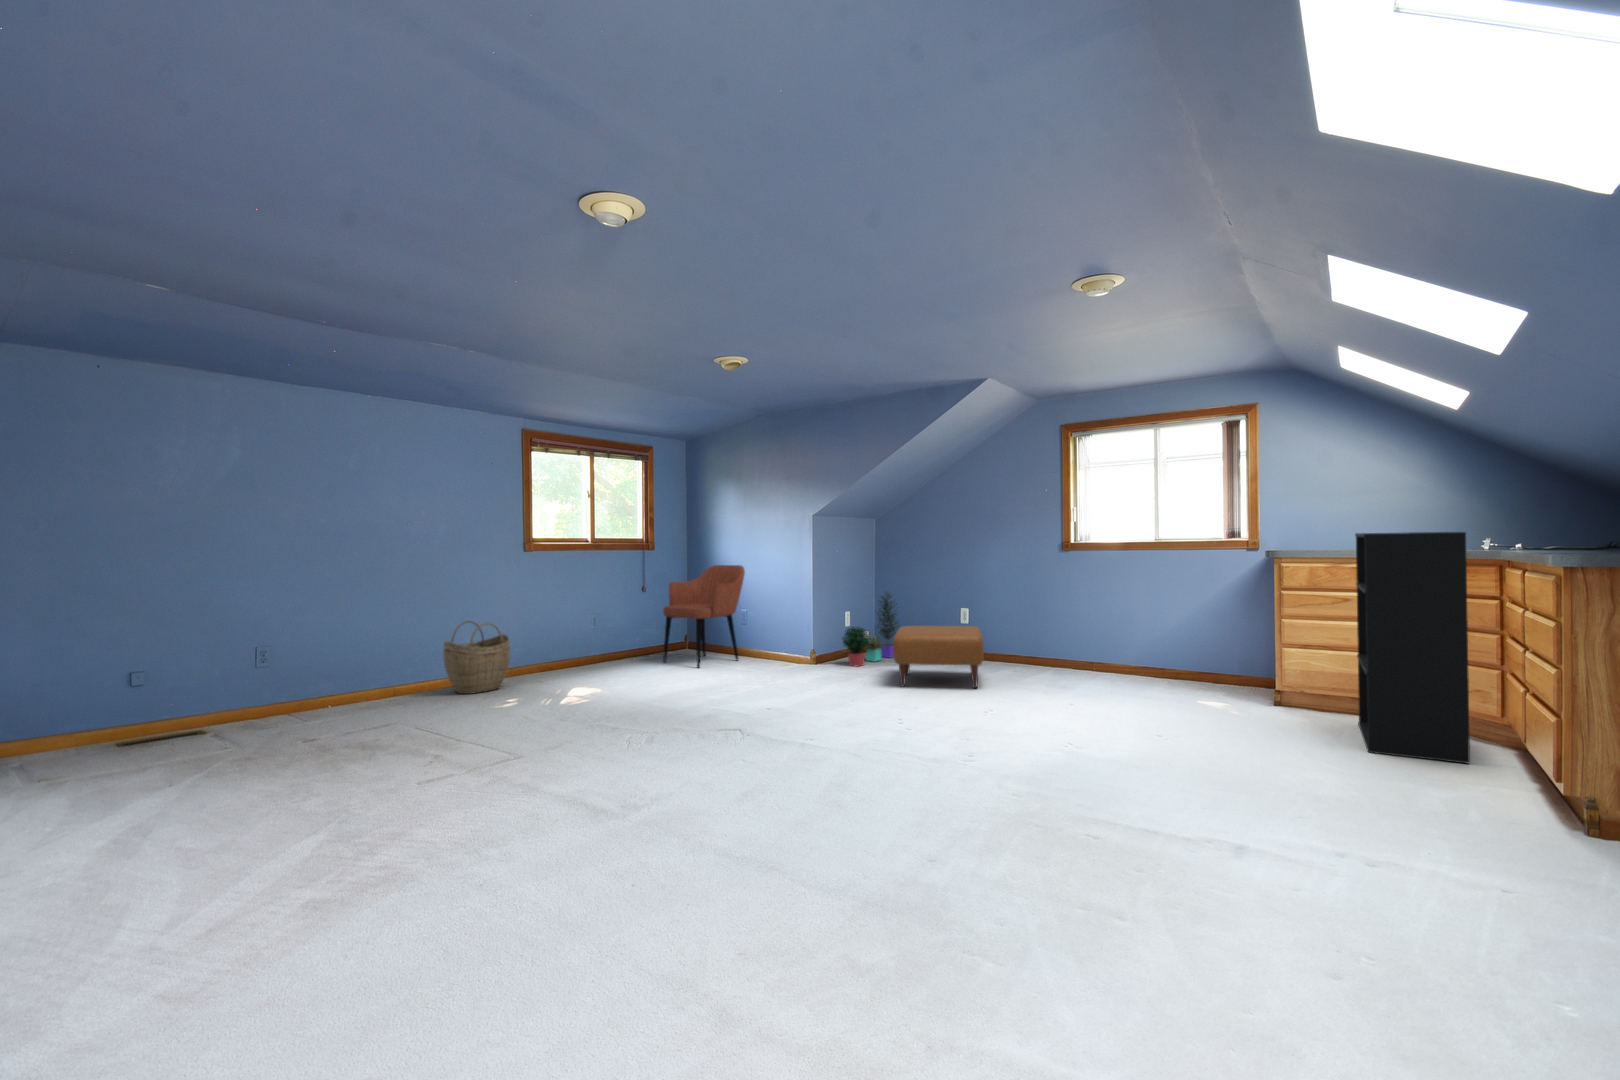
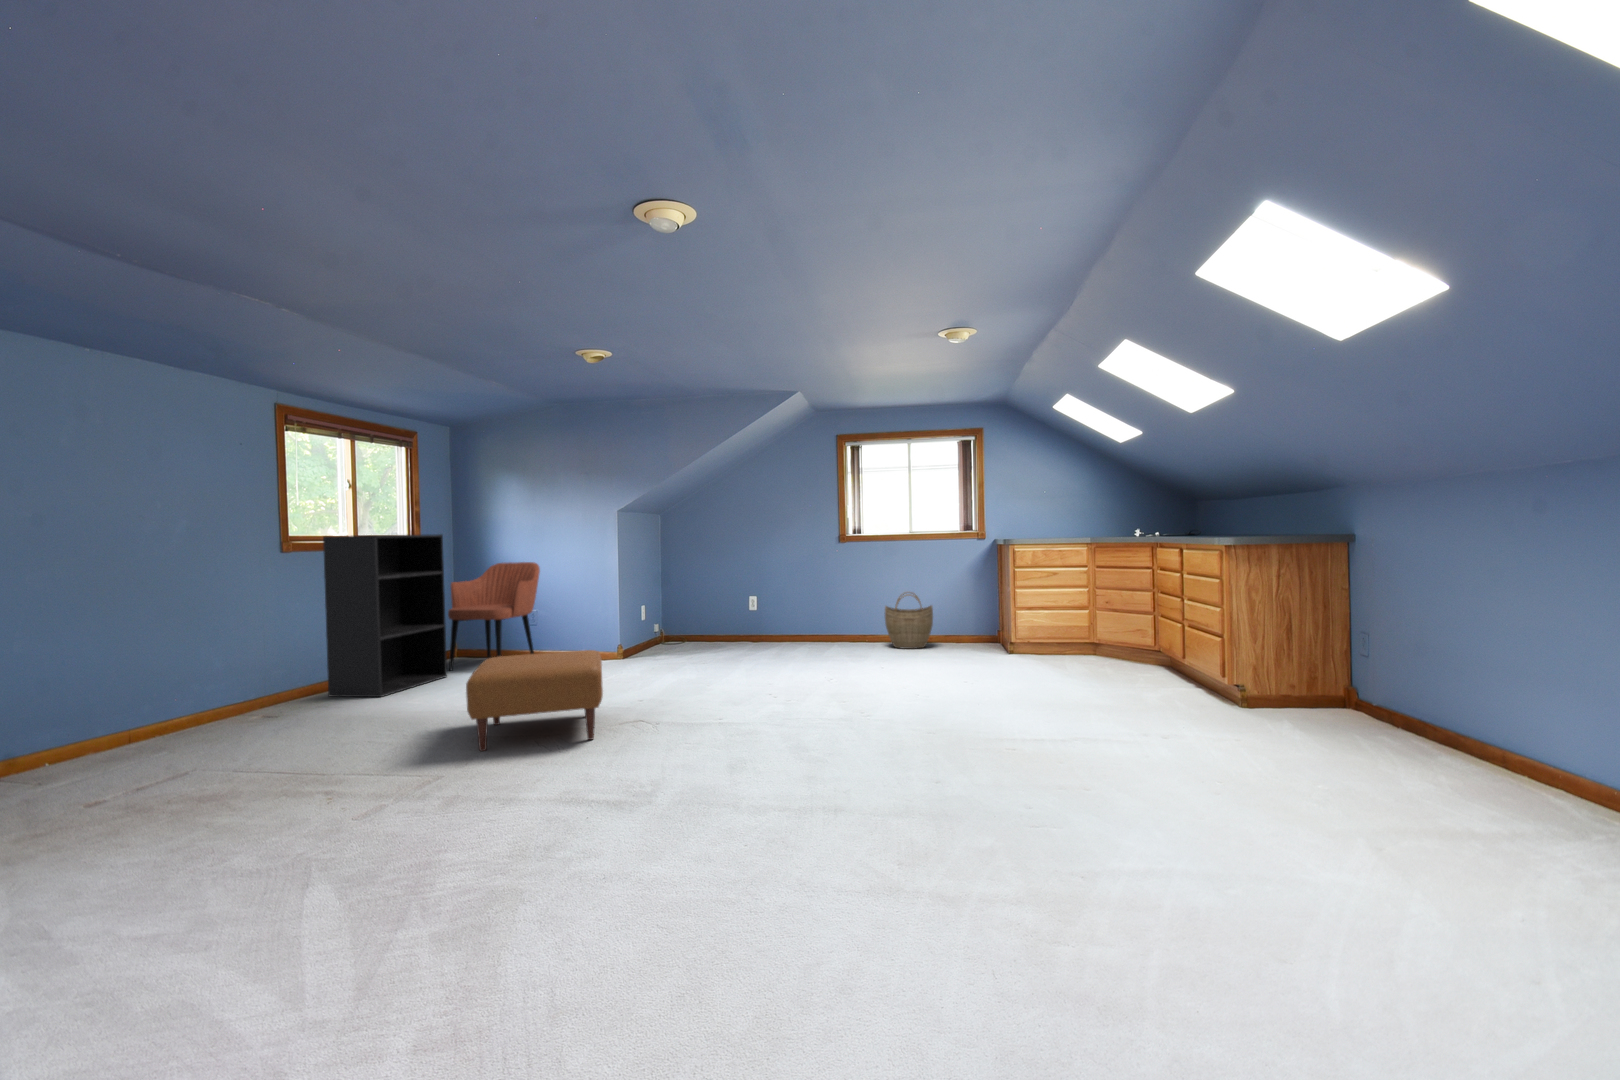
bookshelf: present [1355,532,1470,763] -> present [323,534,447,697]
potted plant: present [842,592,899,666] -> none [648,582,694,656]
woven basket: present [443,621,510,694] -> present [885,592,933,649]
ottoman: present [893,626,984,688] -> present [466,650,603,751]

